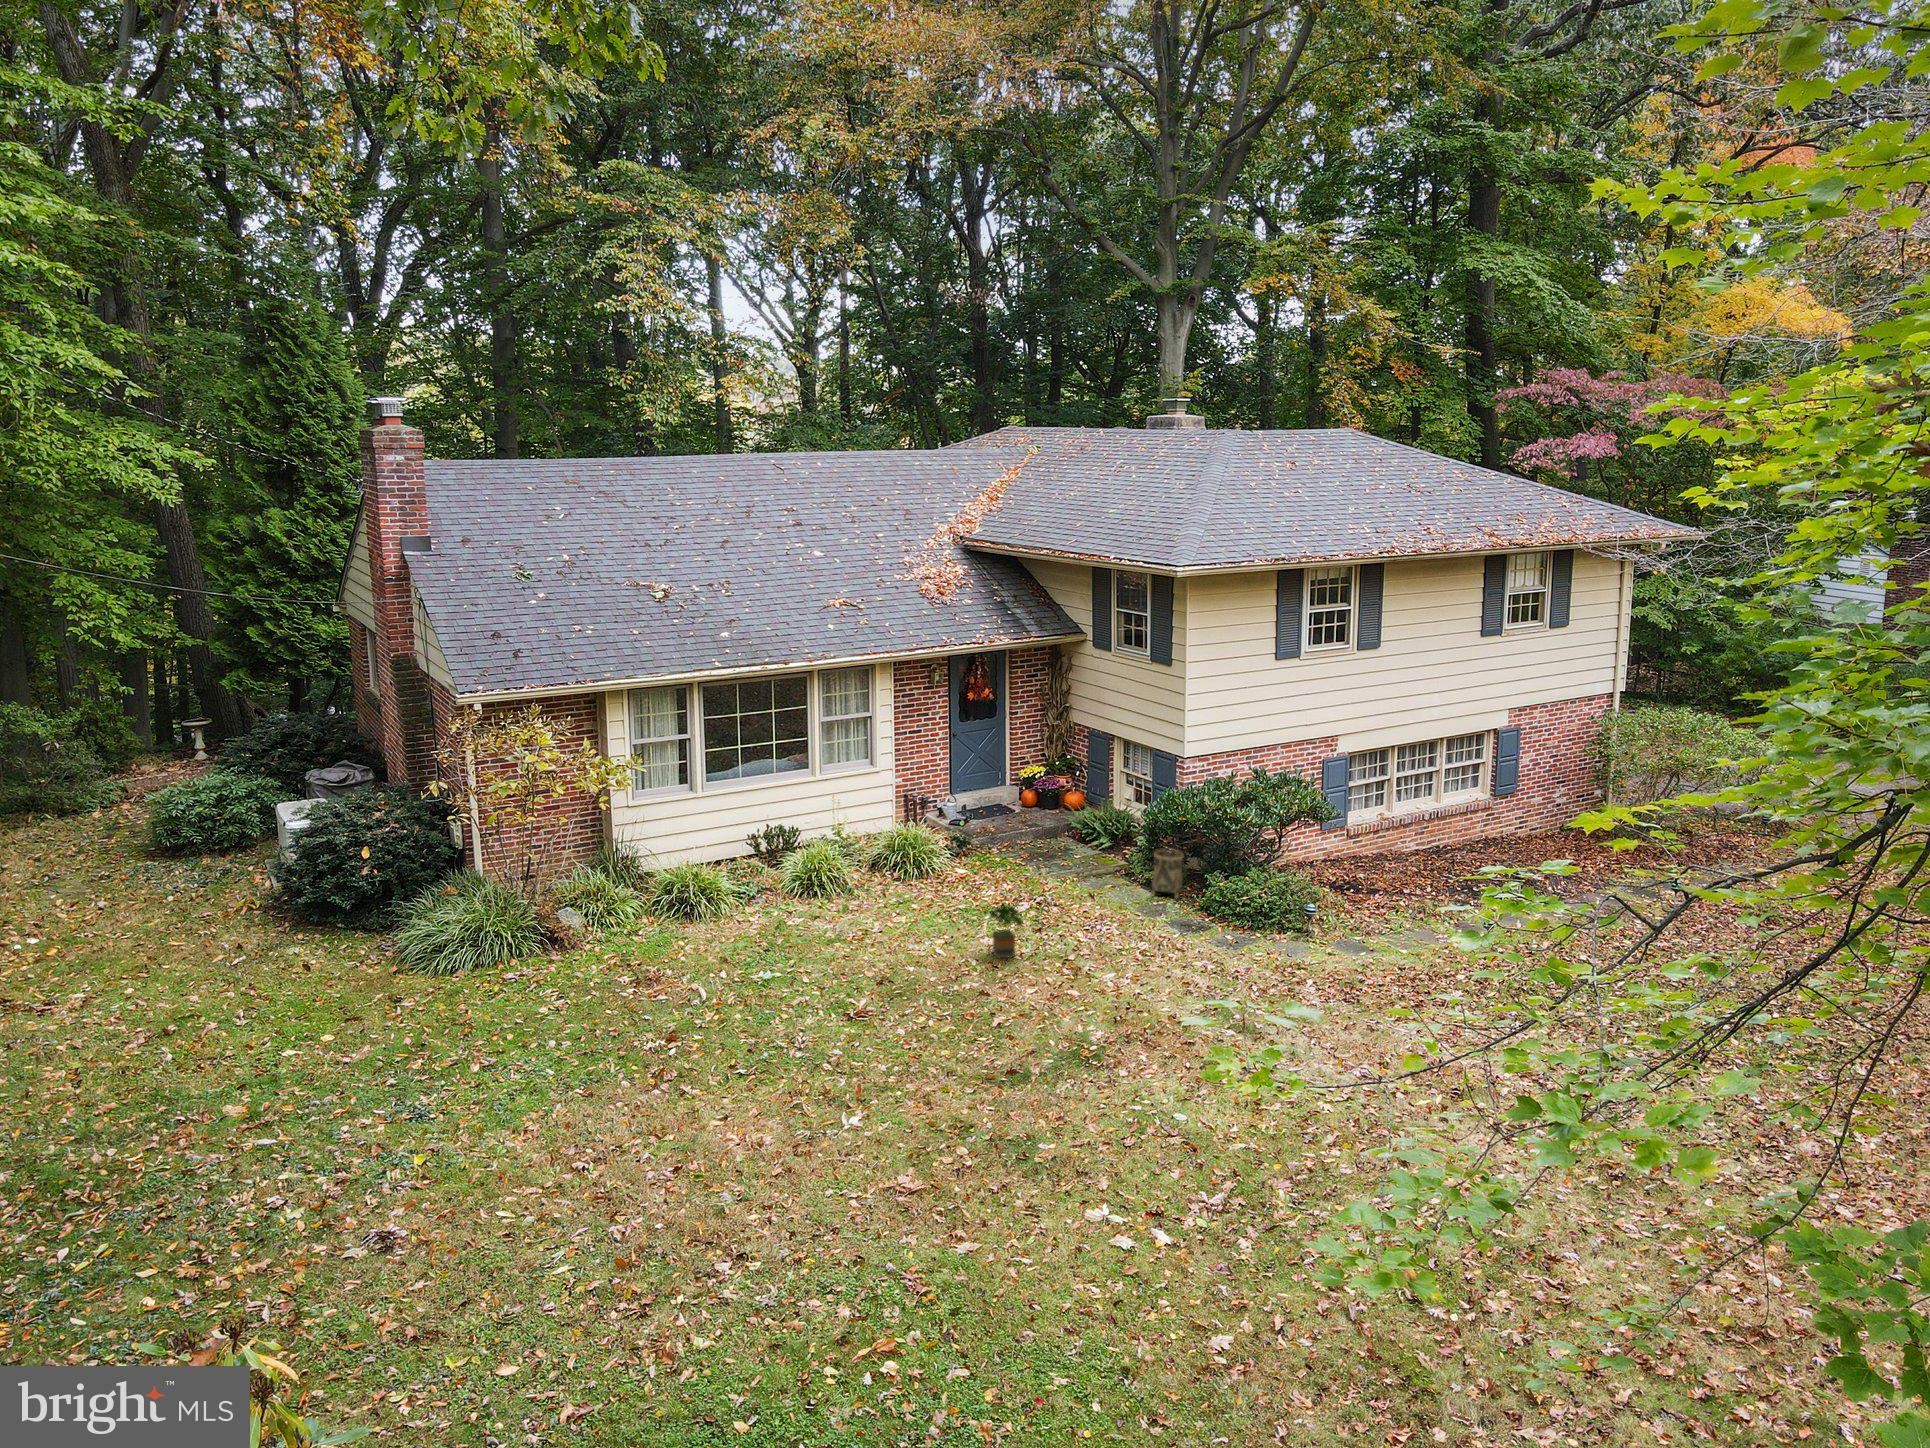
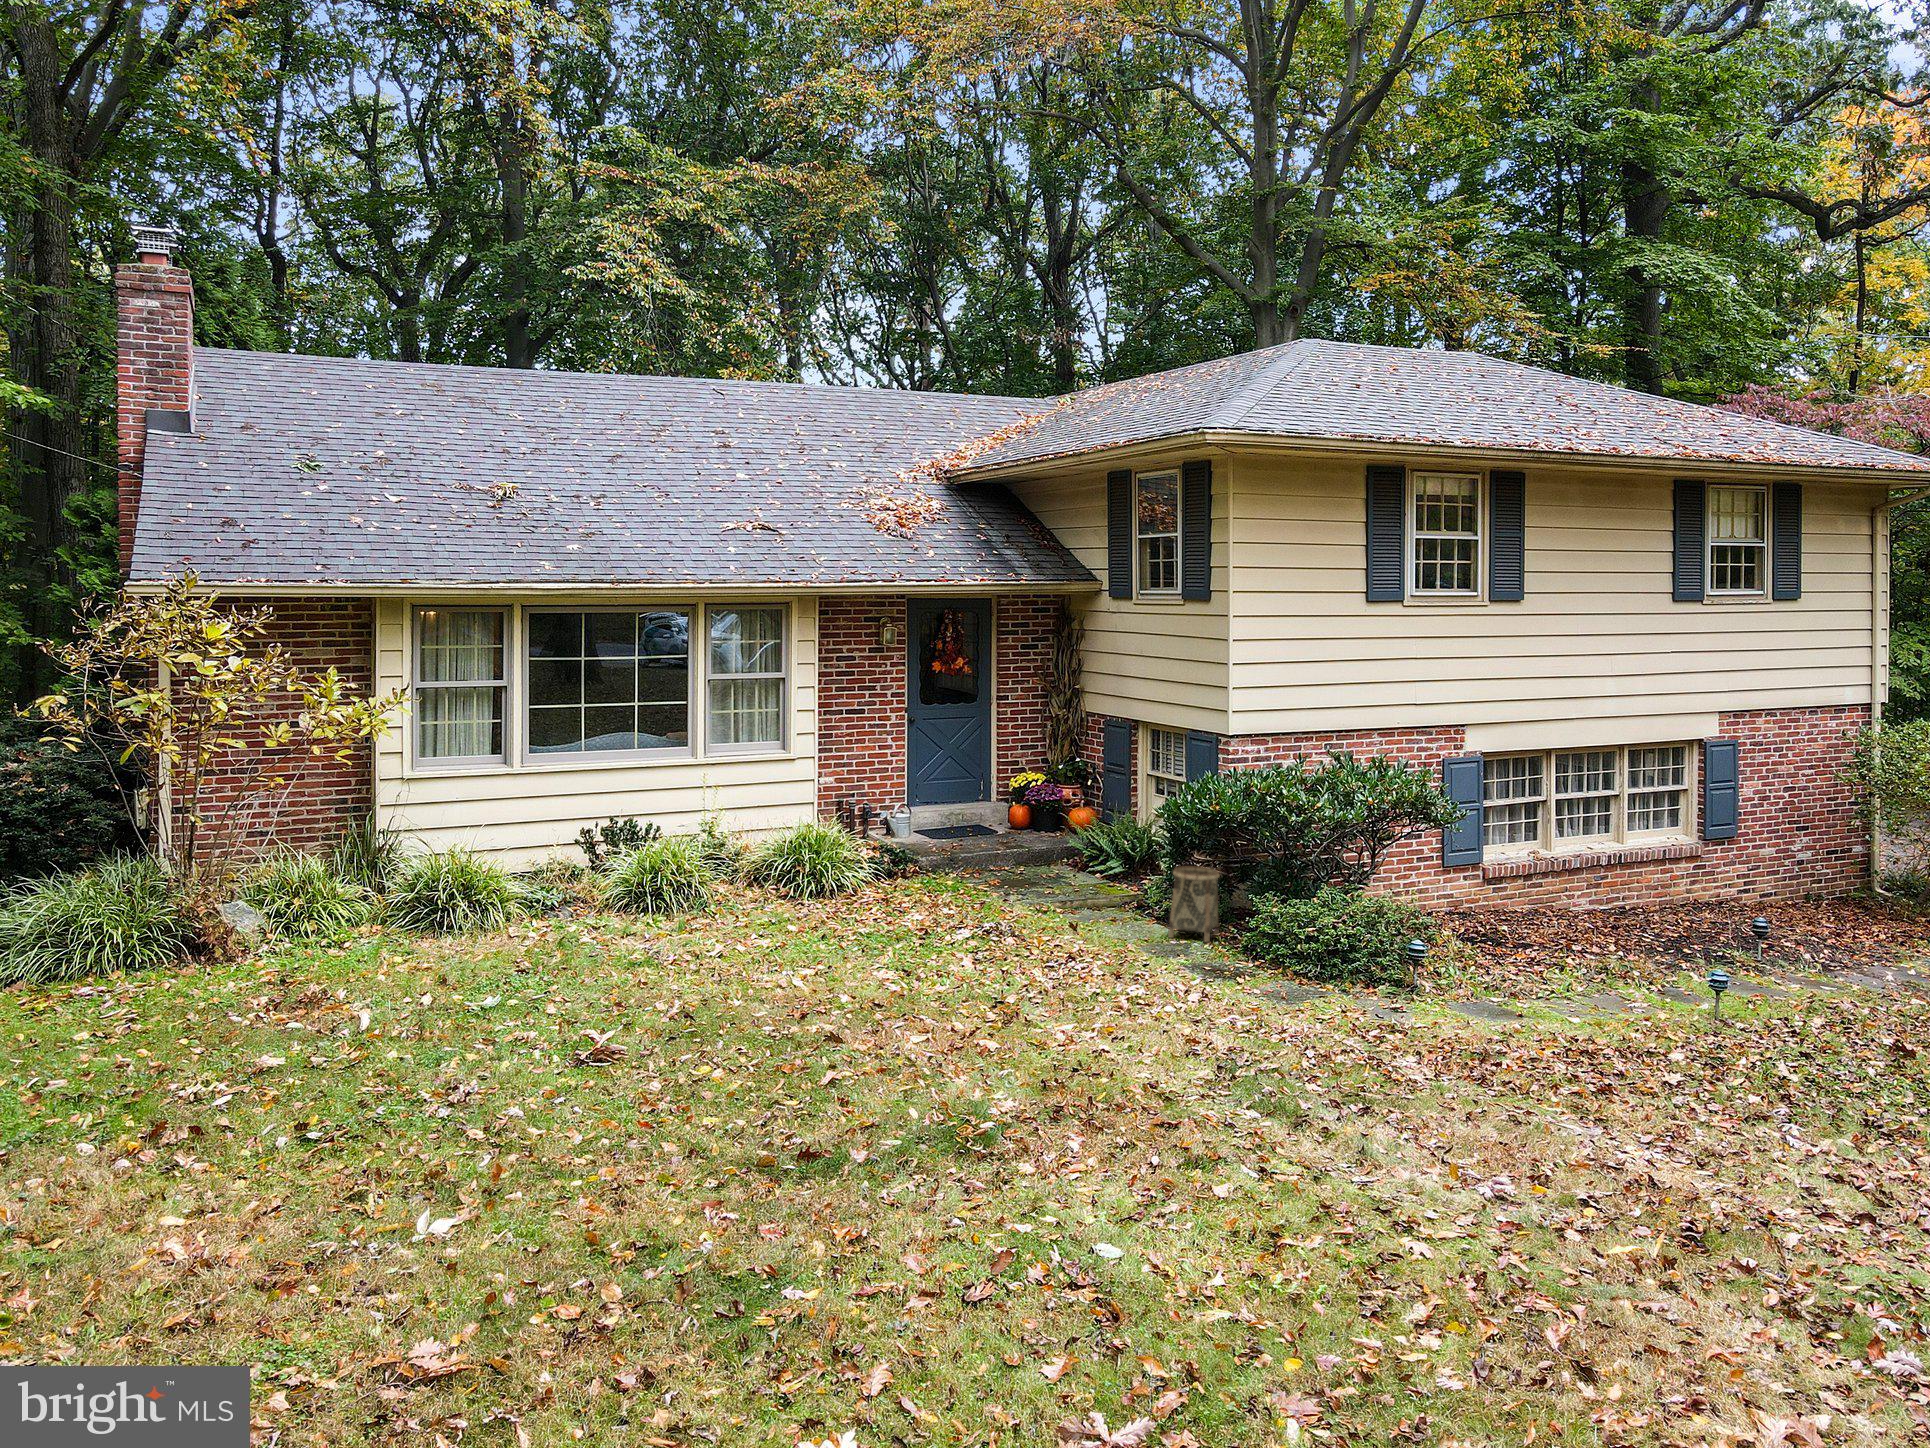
potted tree: present [989,905,1023,959] -> none [877,914,933,999]

